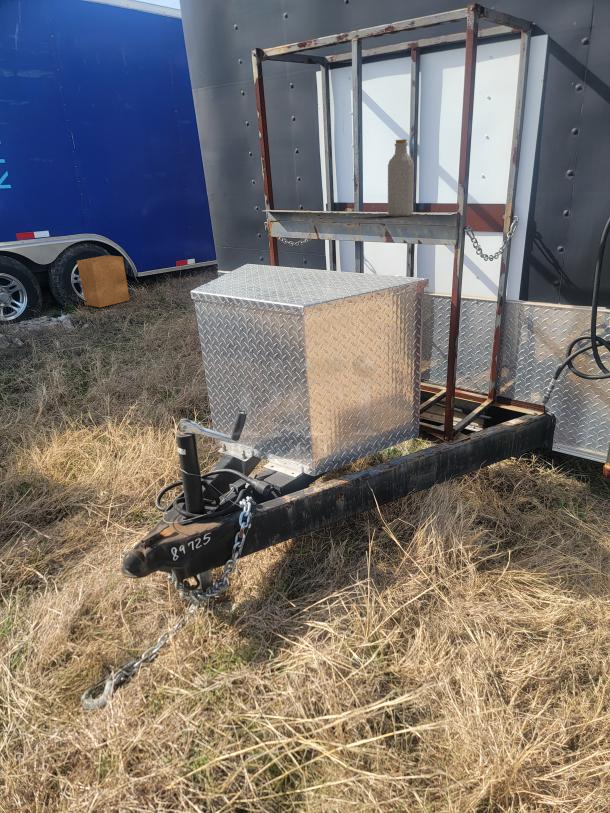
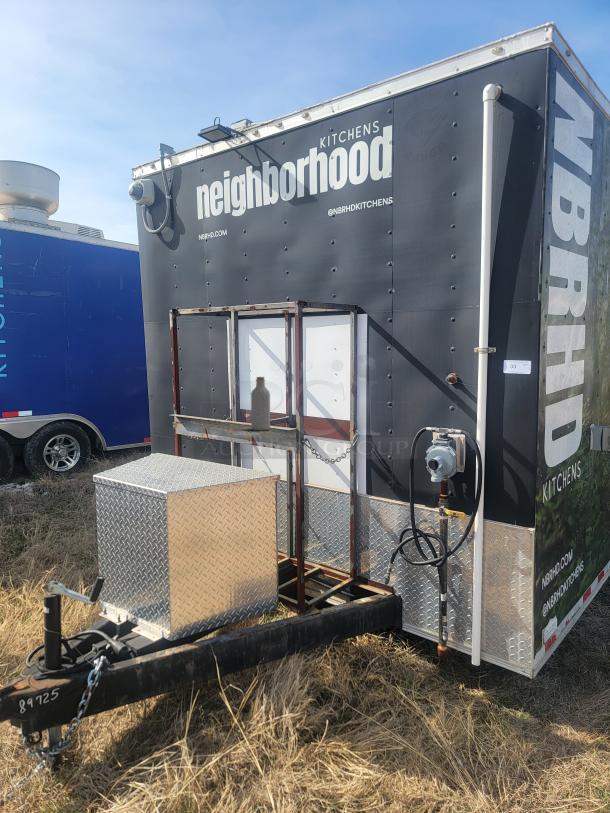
cardboard box: present [77,255,130,307] -> none [52,433,93,476]

